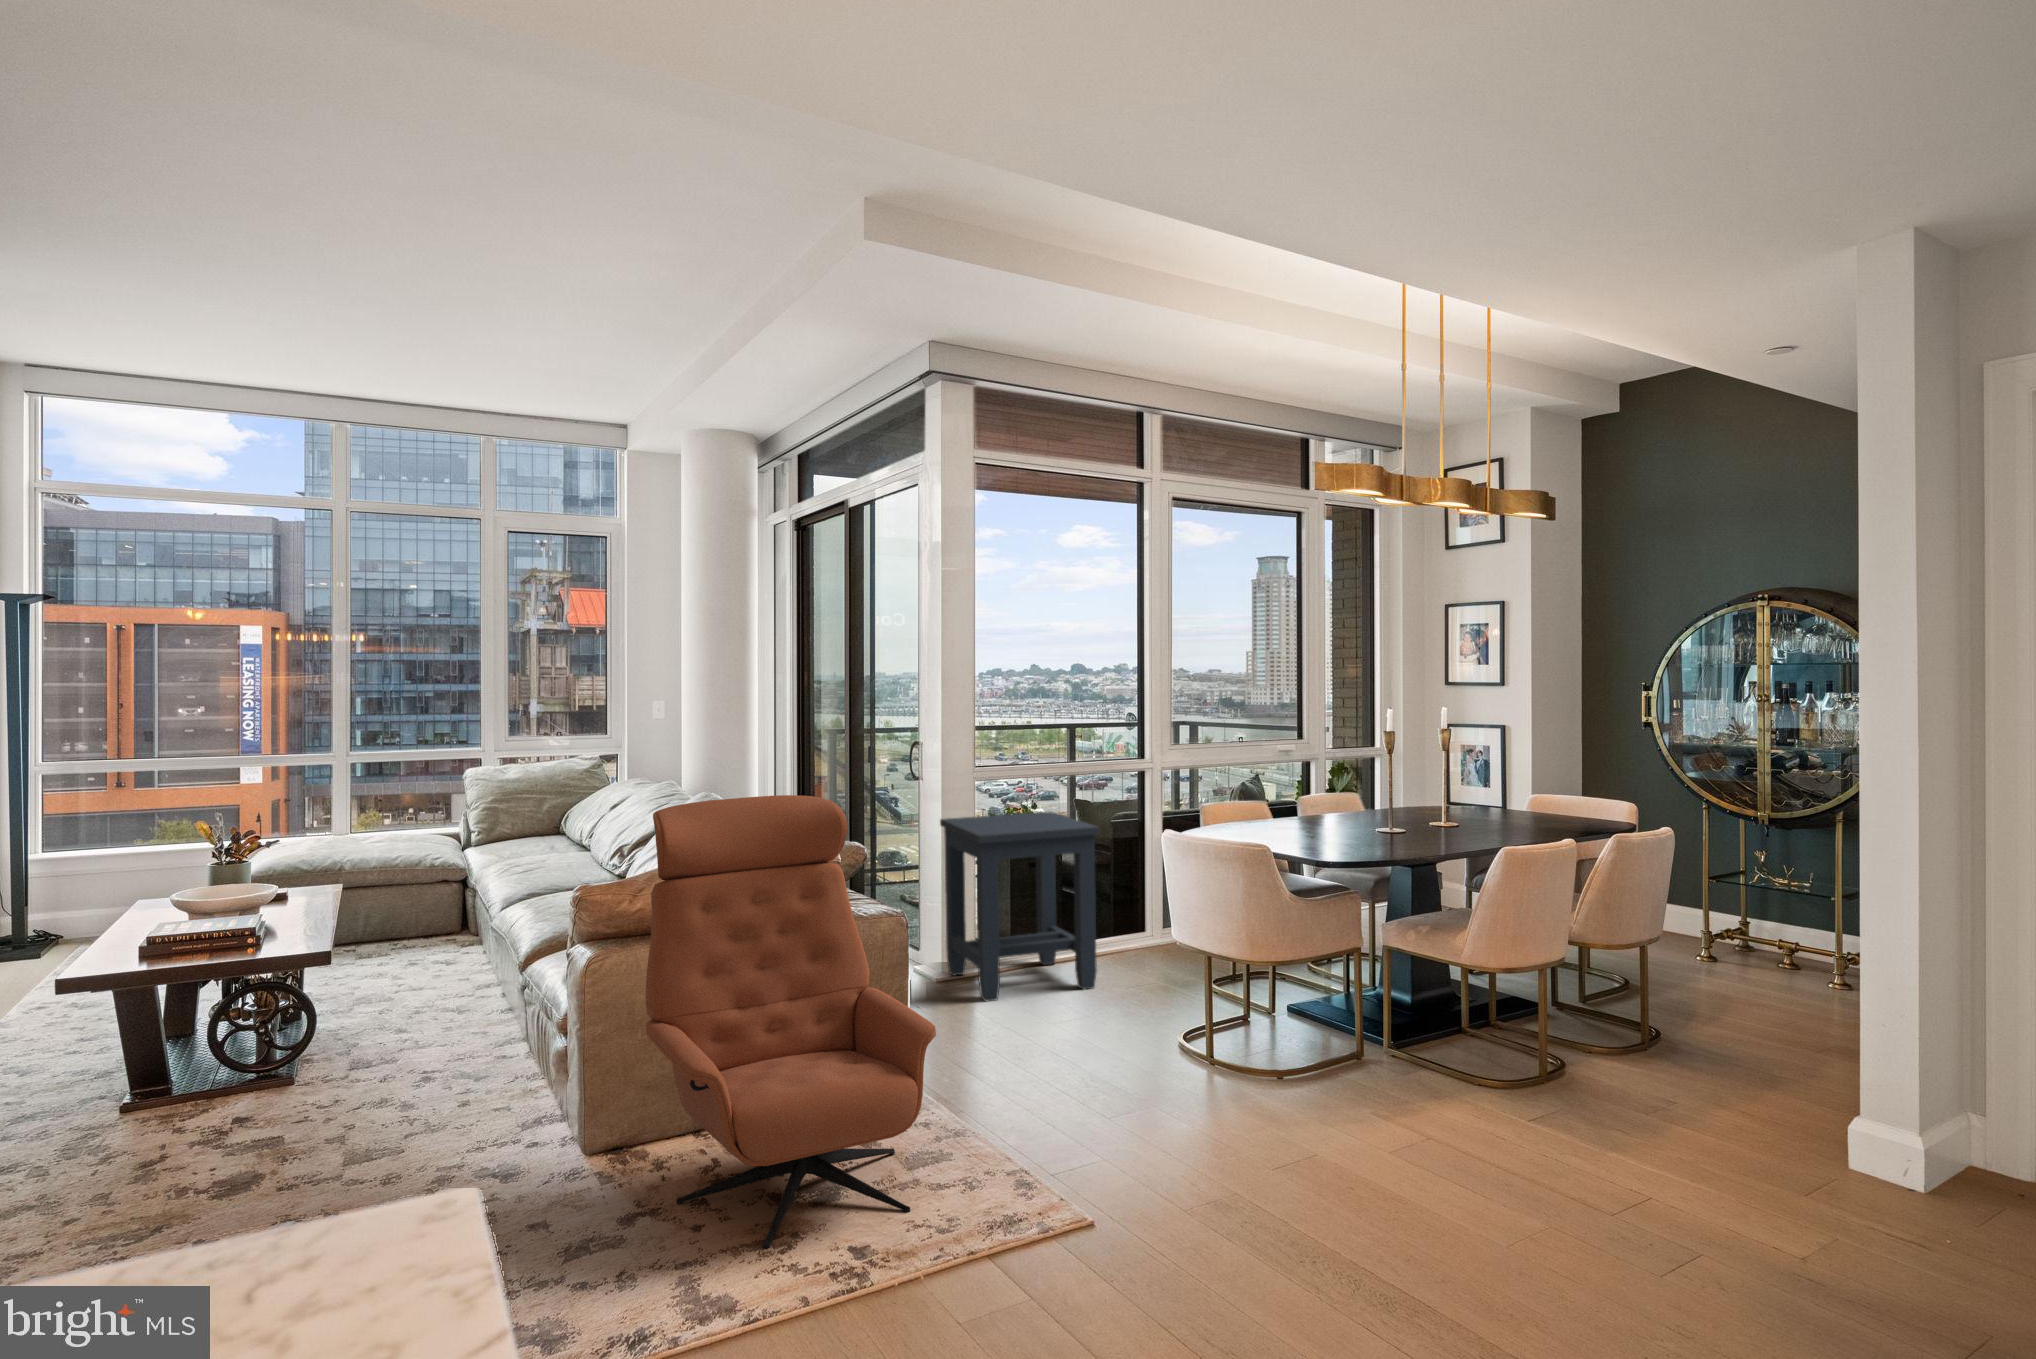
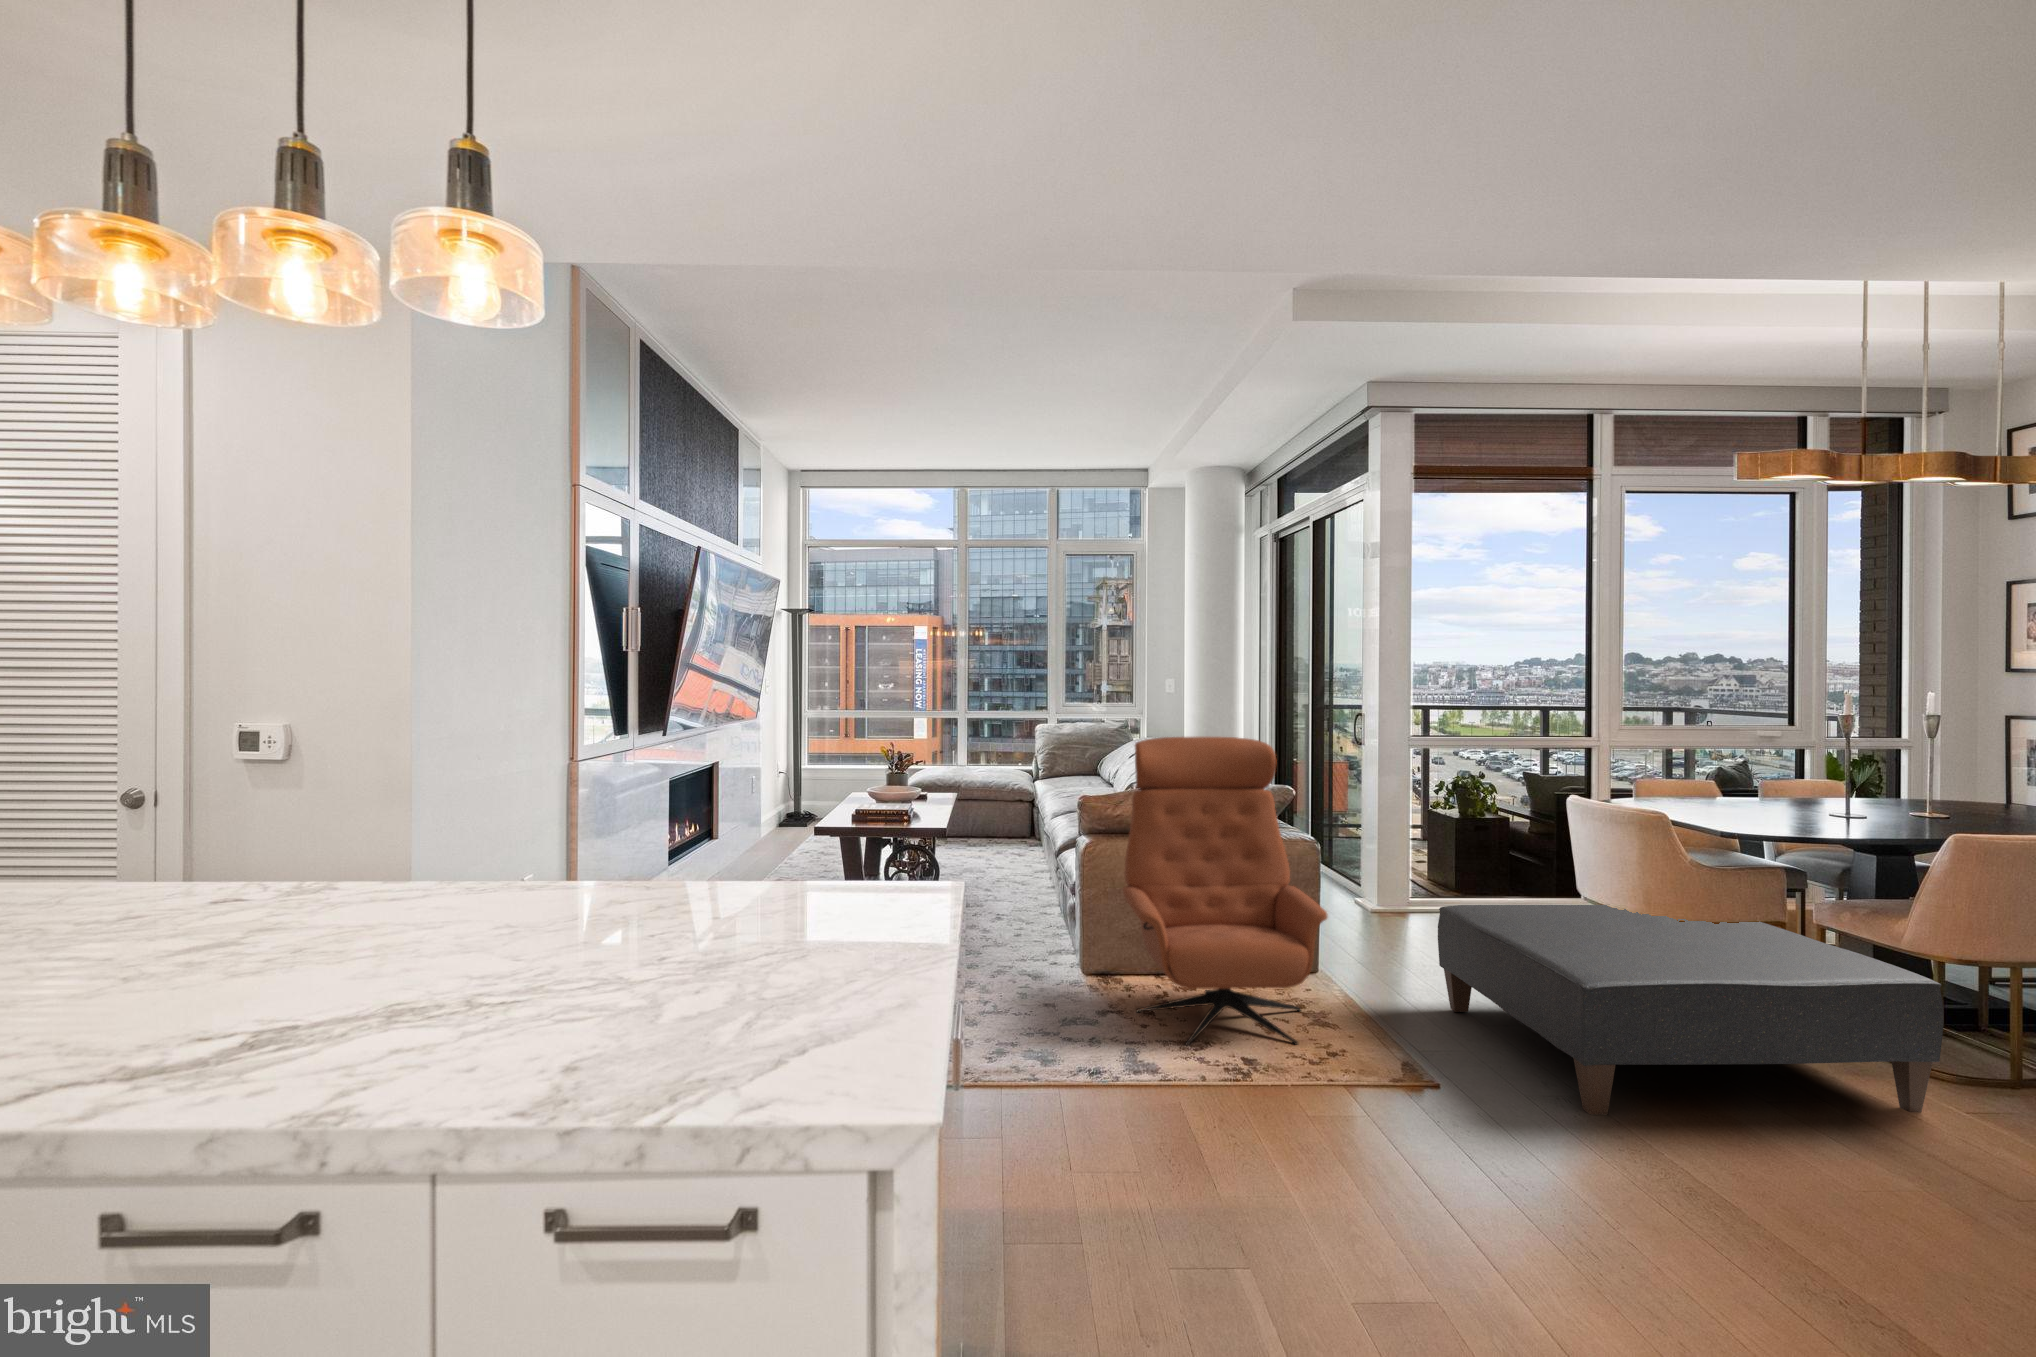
side table: present [940,812,1099,1001] -> none [1392,780,1532,934]
ottoman: none [1047,946,1558,1241] -> present [1438,905,1944,1115]

